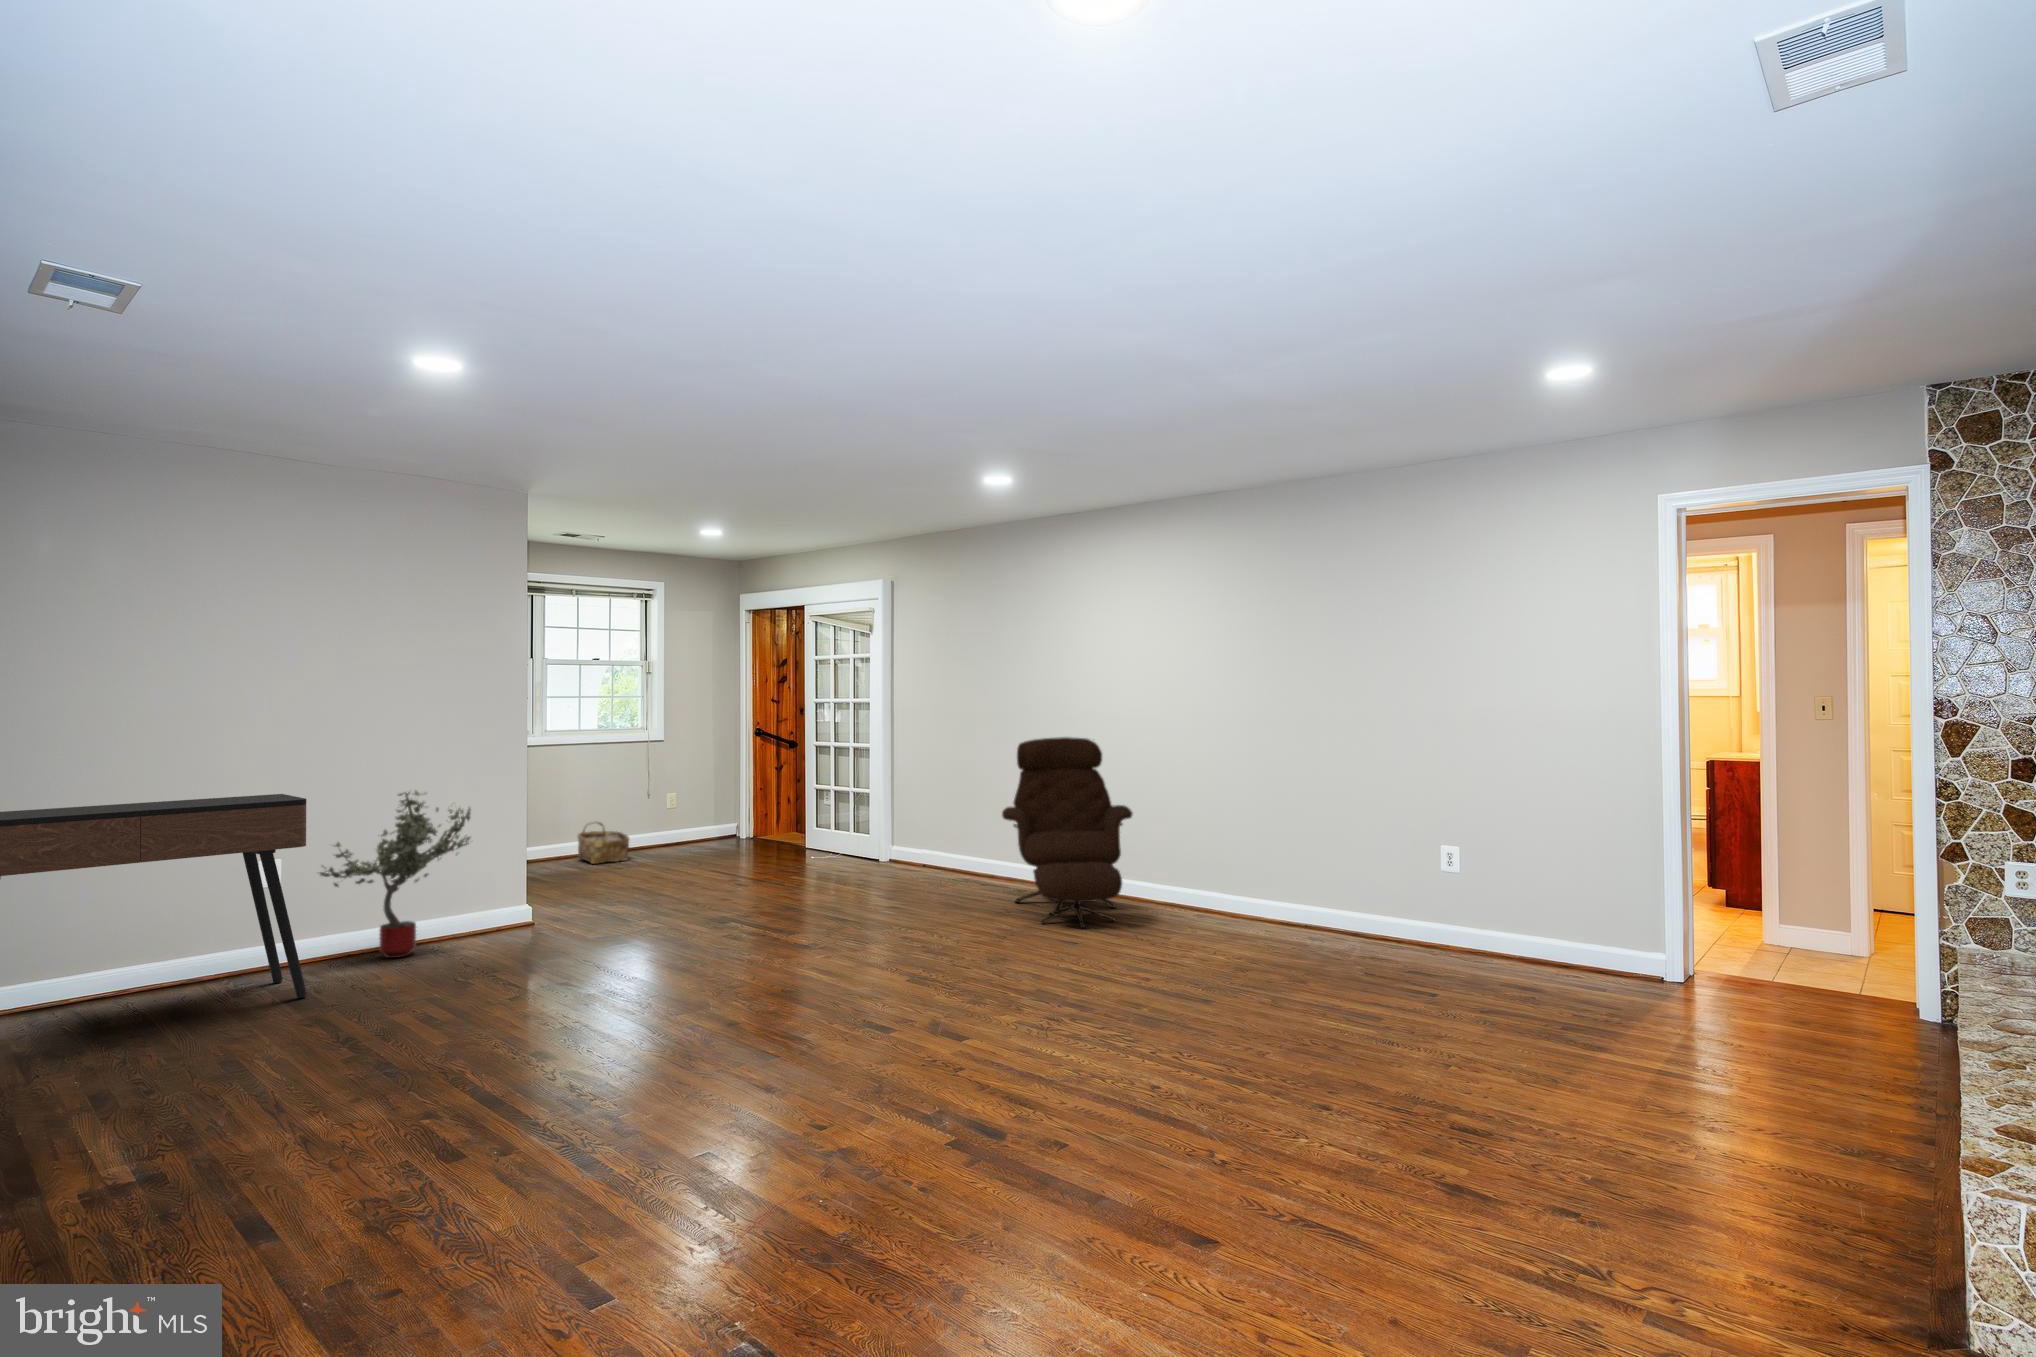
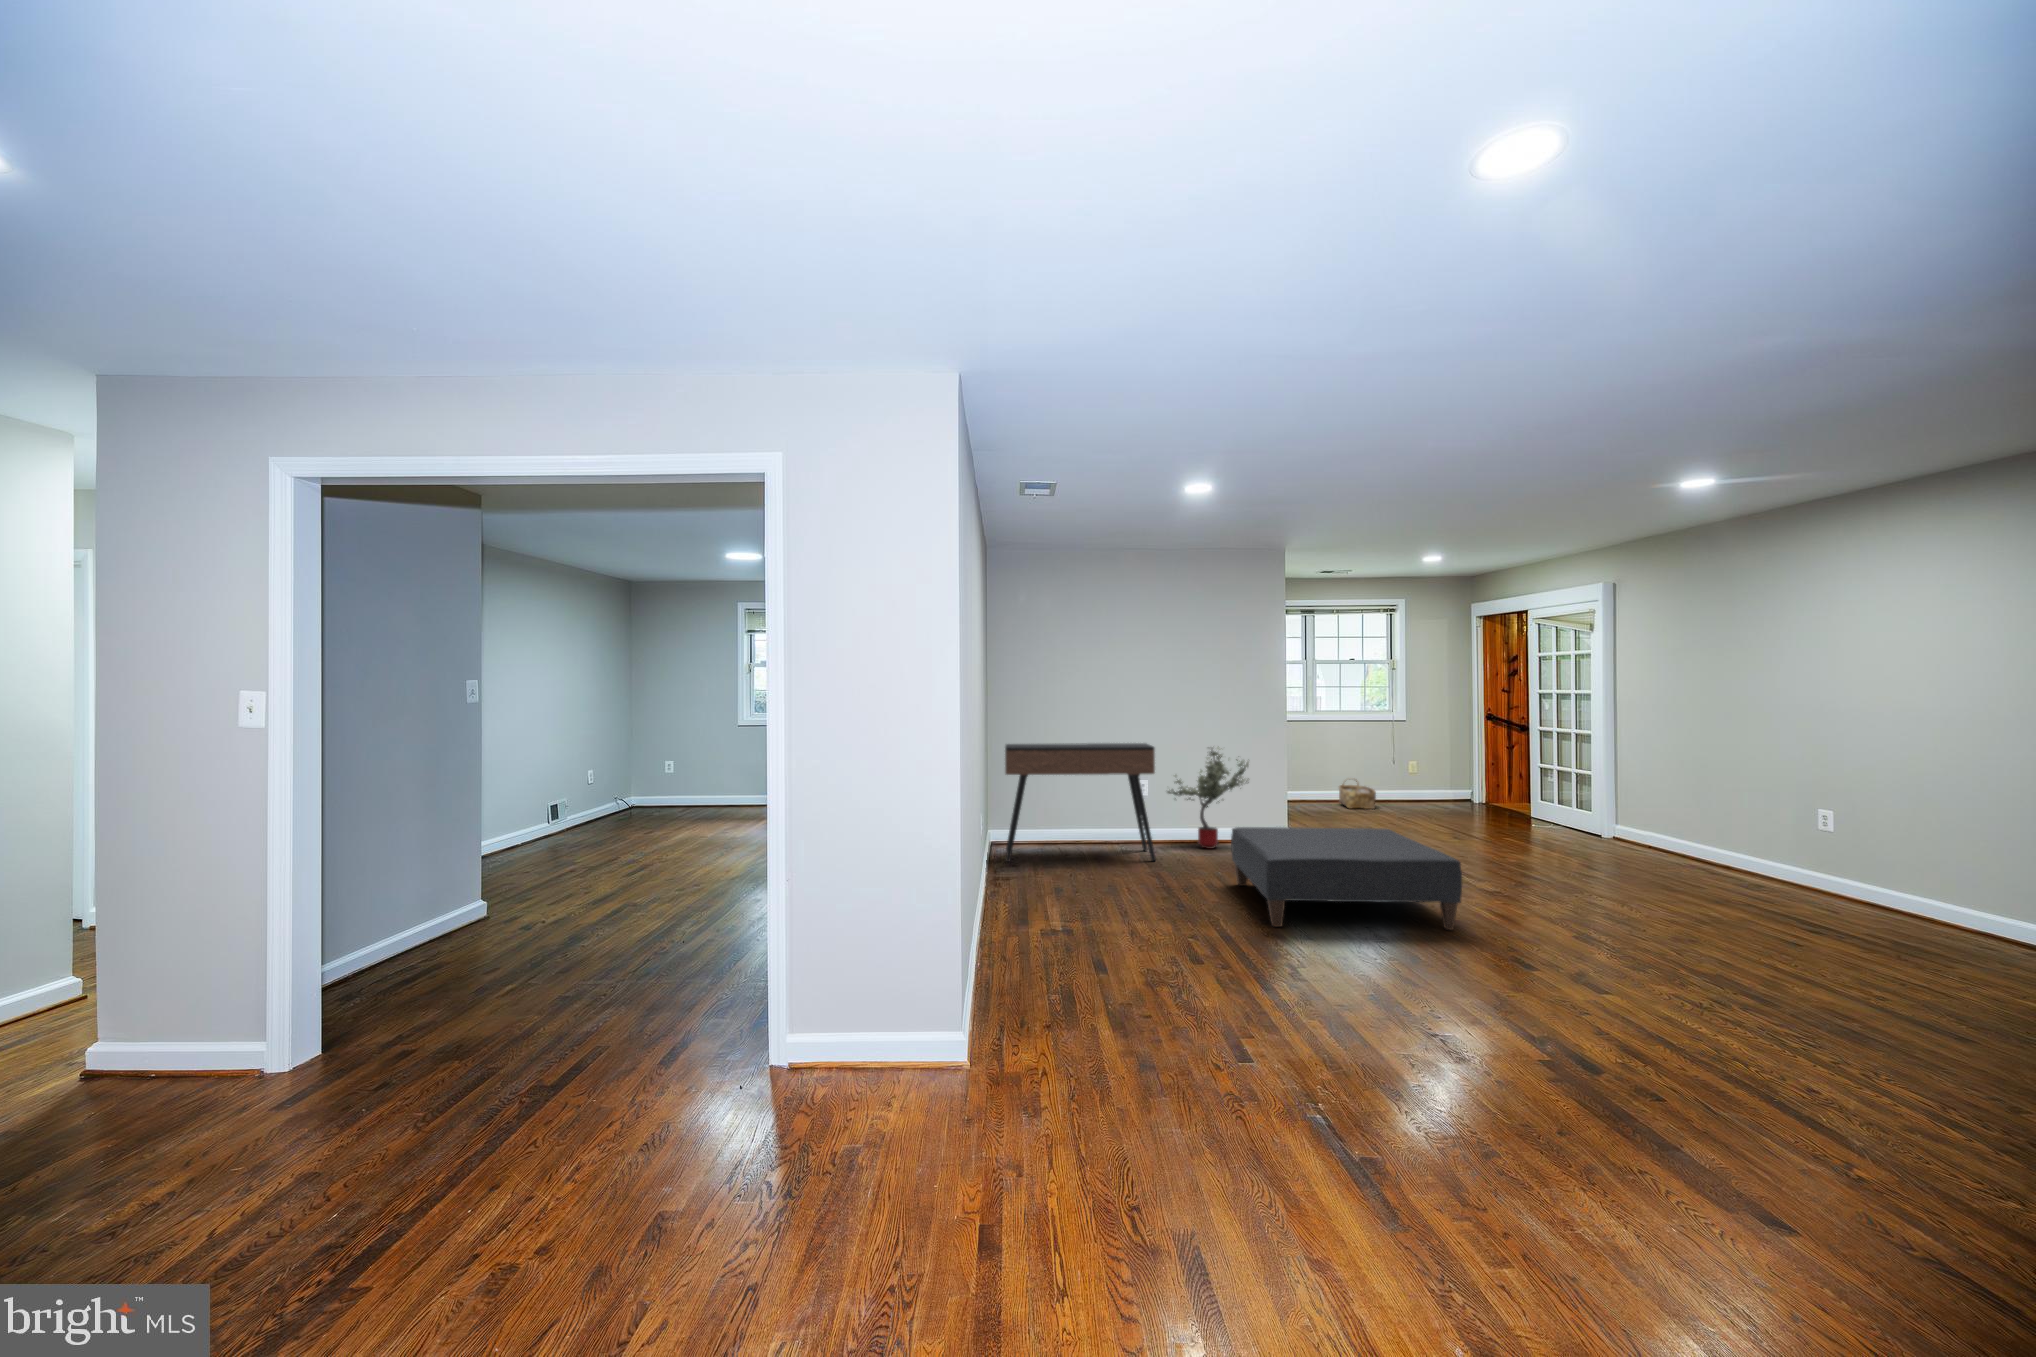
lounge chair: present [1002,737,1133,928] -> none [1725,733,1921,934]
ottoman: none [462,886,800,1061] -> present [1231,827,1462,930]

